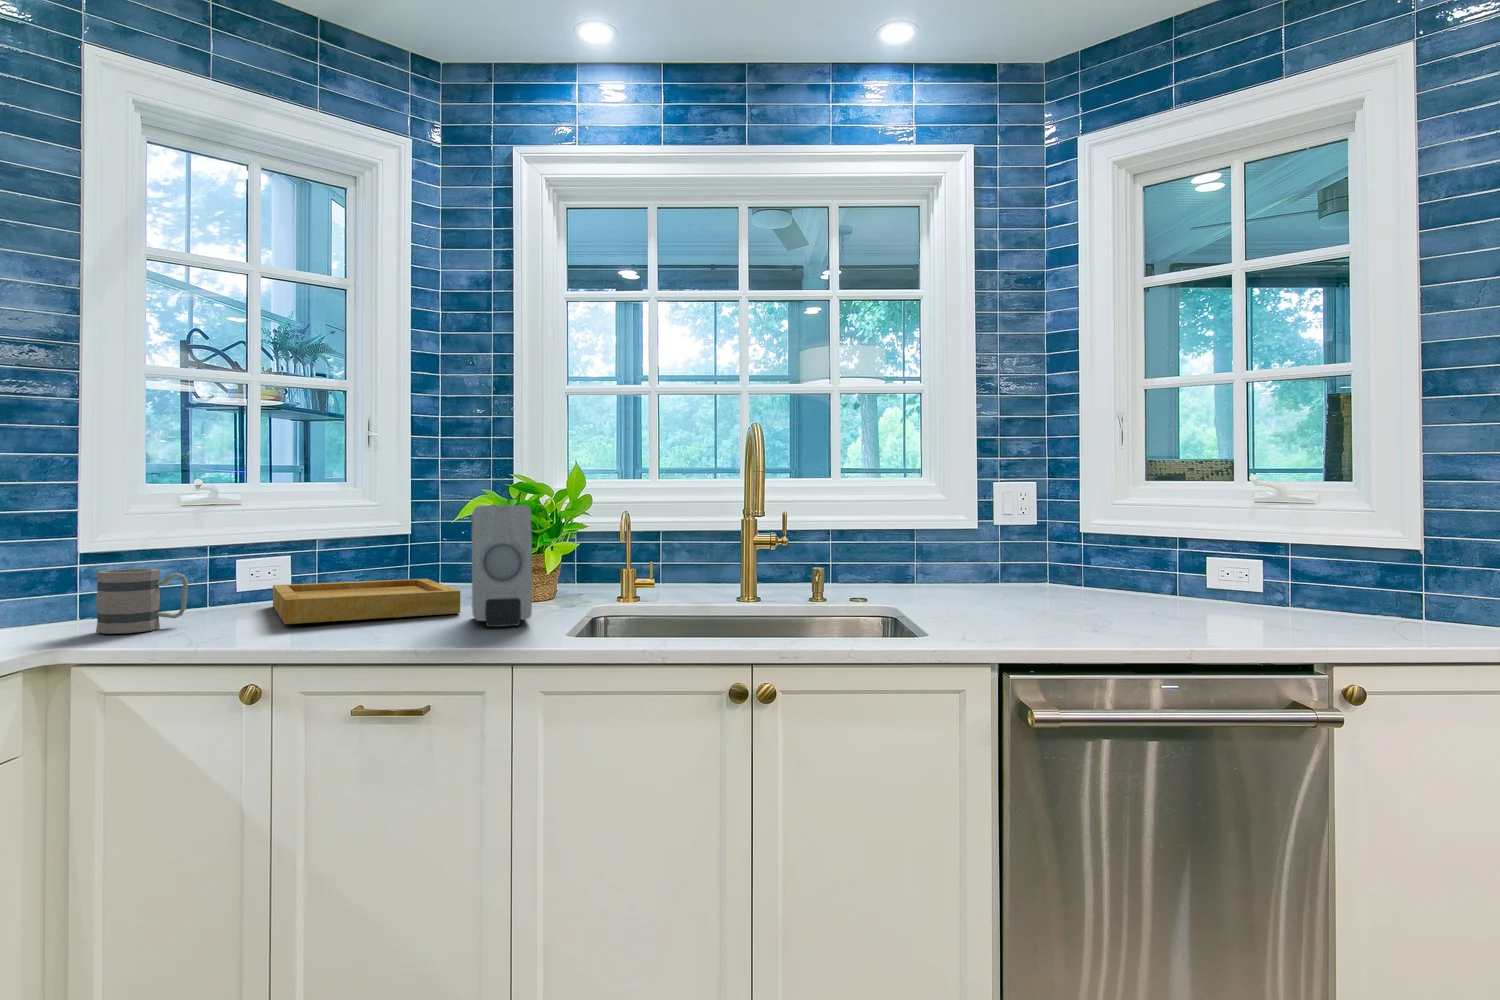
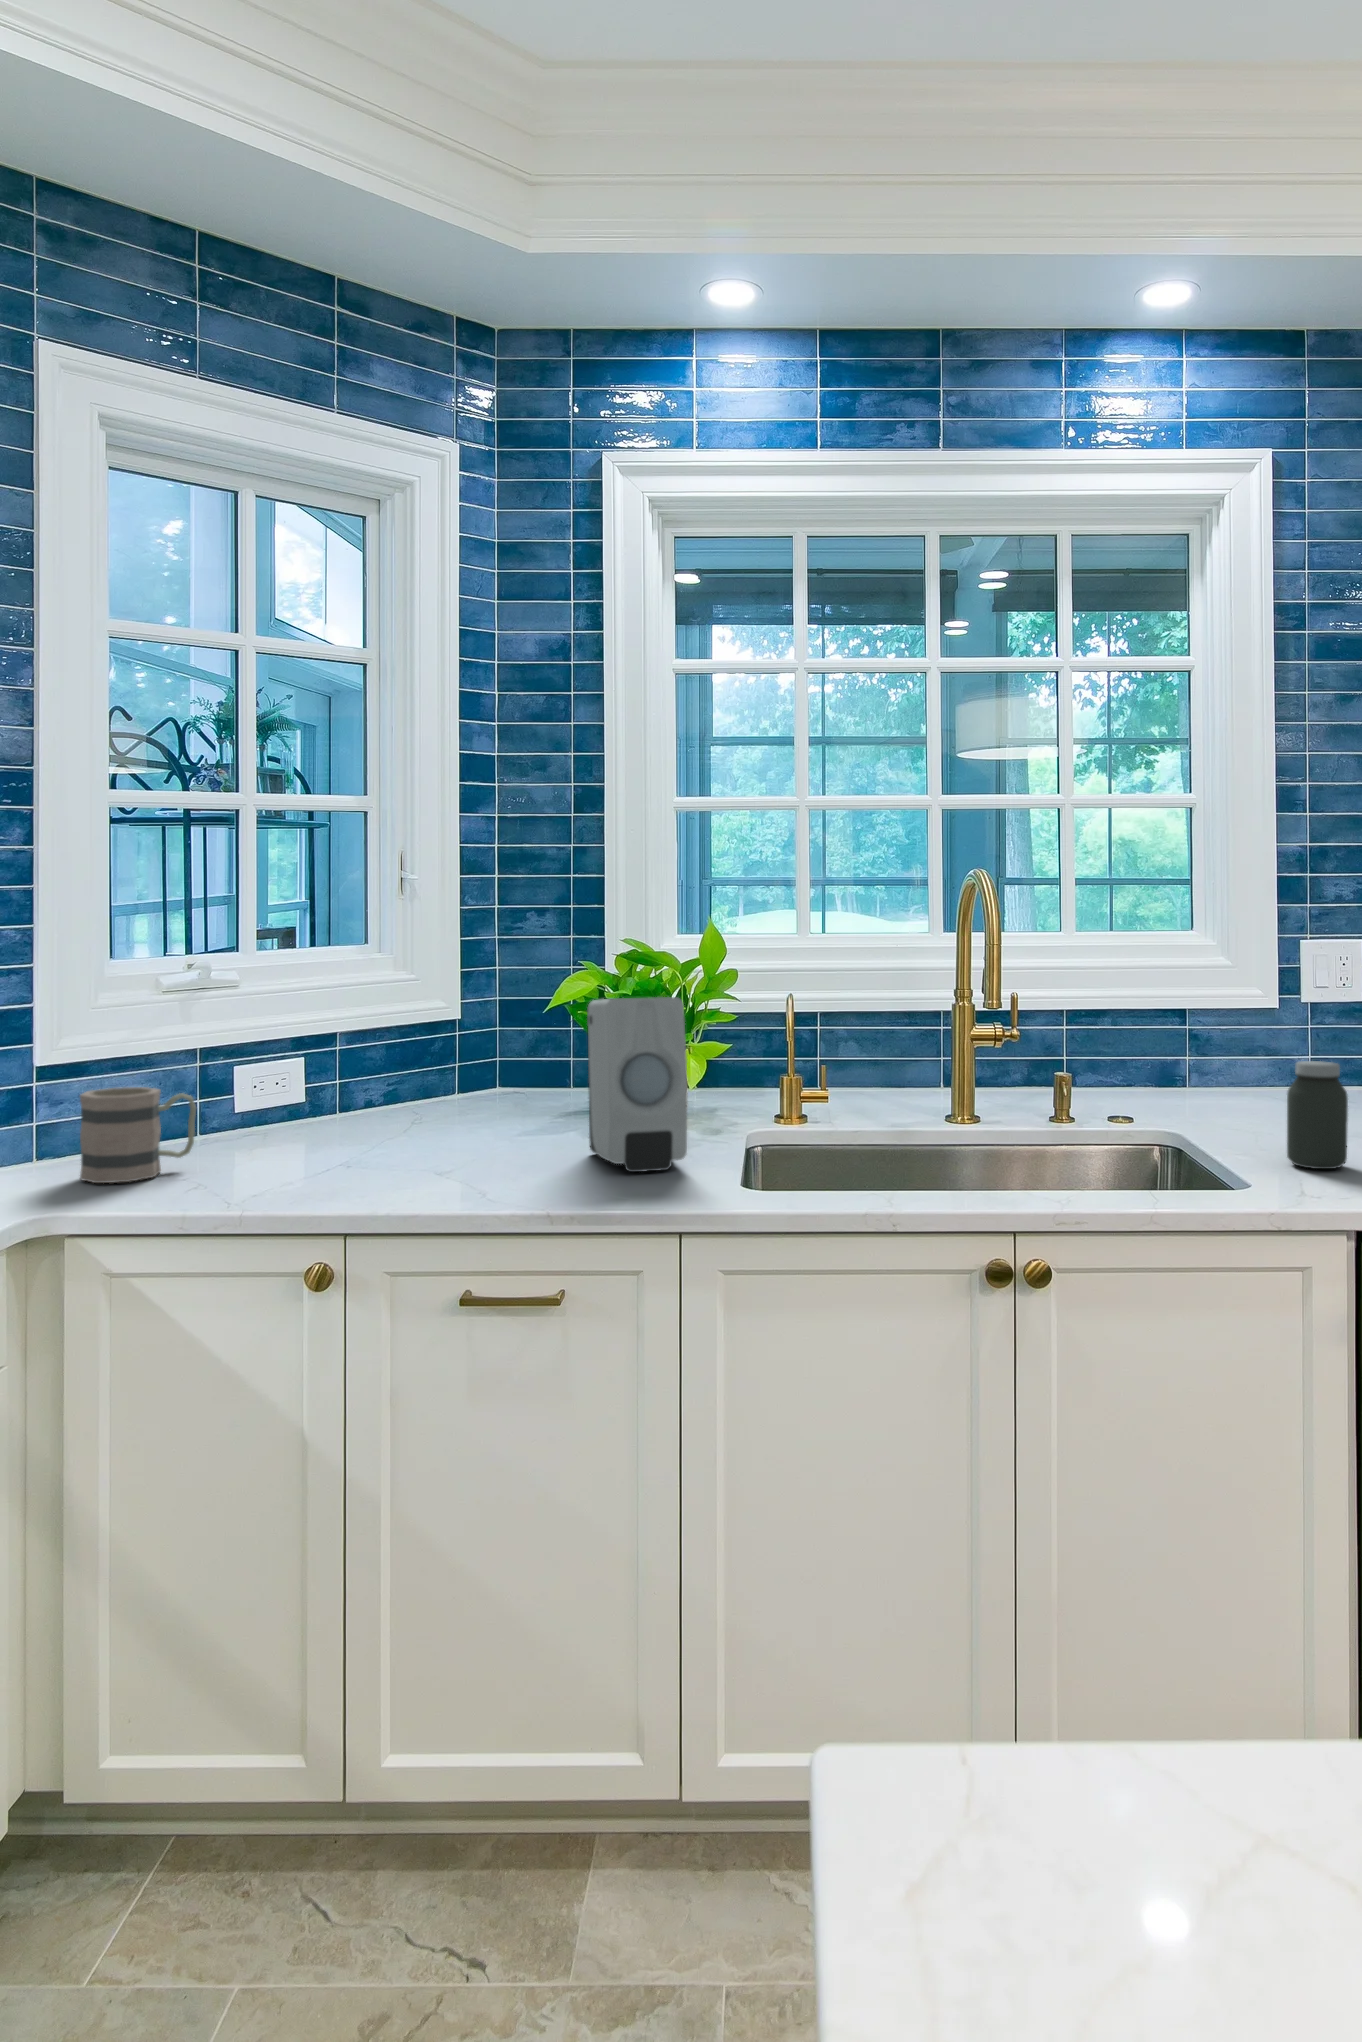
jar: none [953,551,993,625] -> present [1287,1061,1348,1169]
tray: present [273,579,460,624] -> none [286,1087,567,1168]

